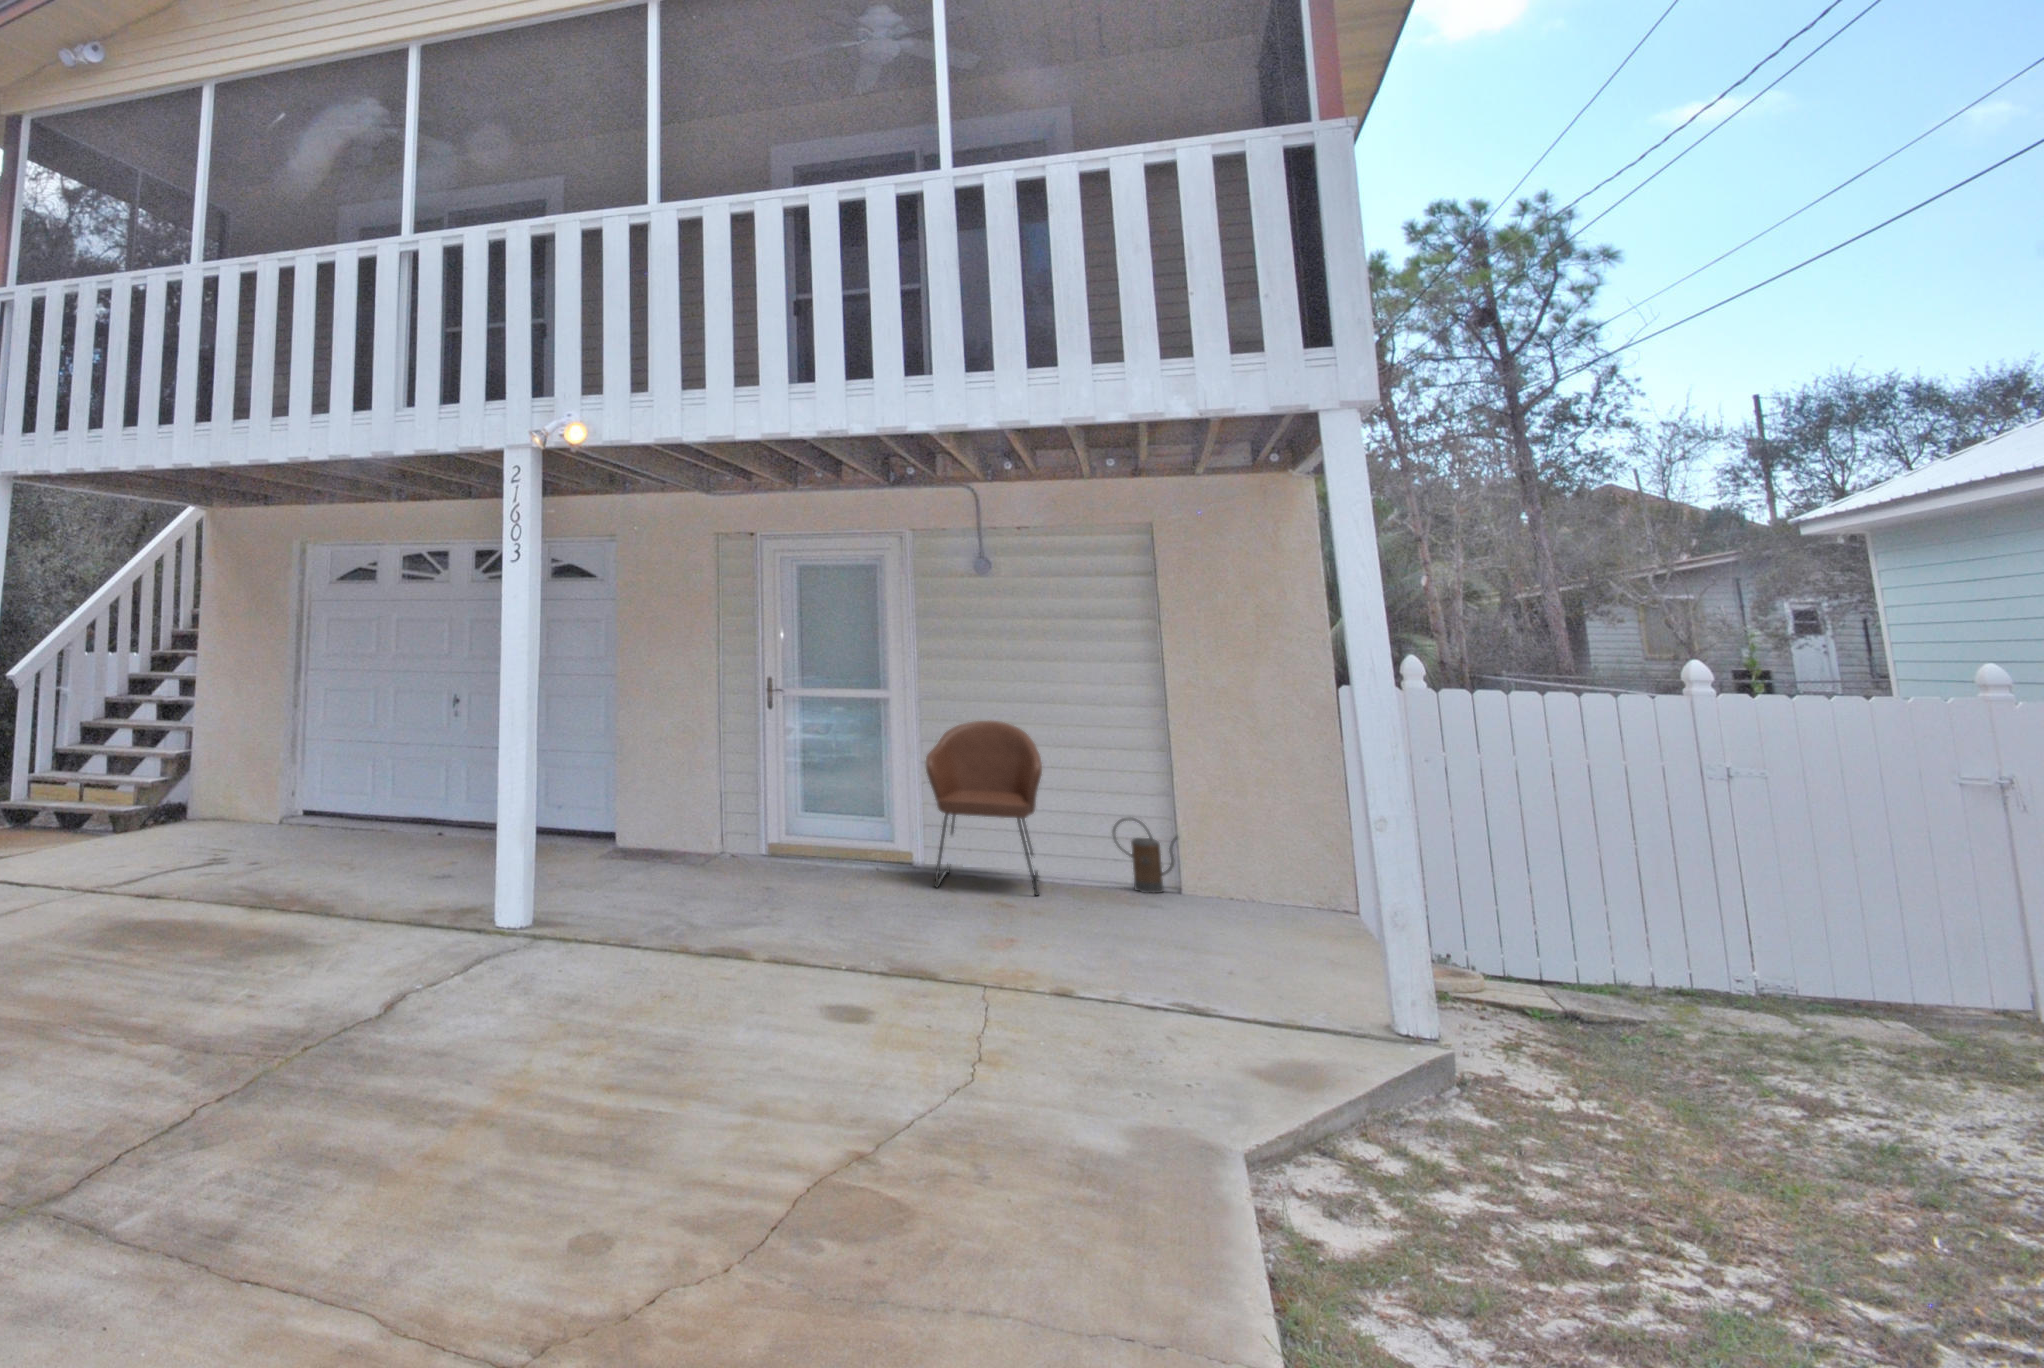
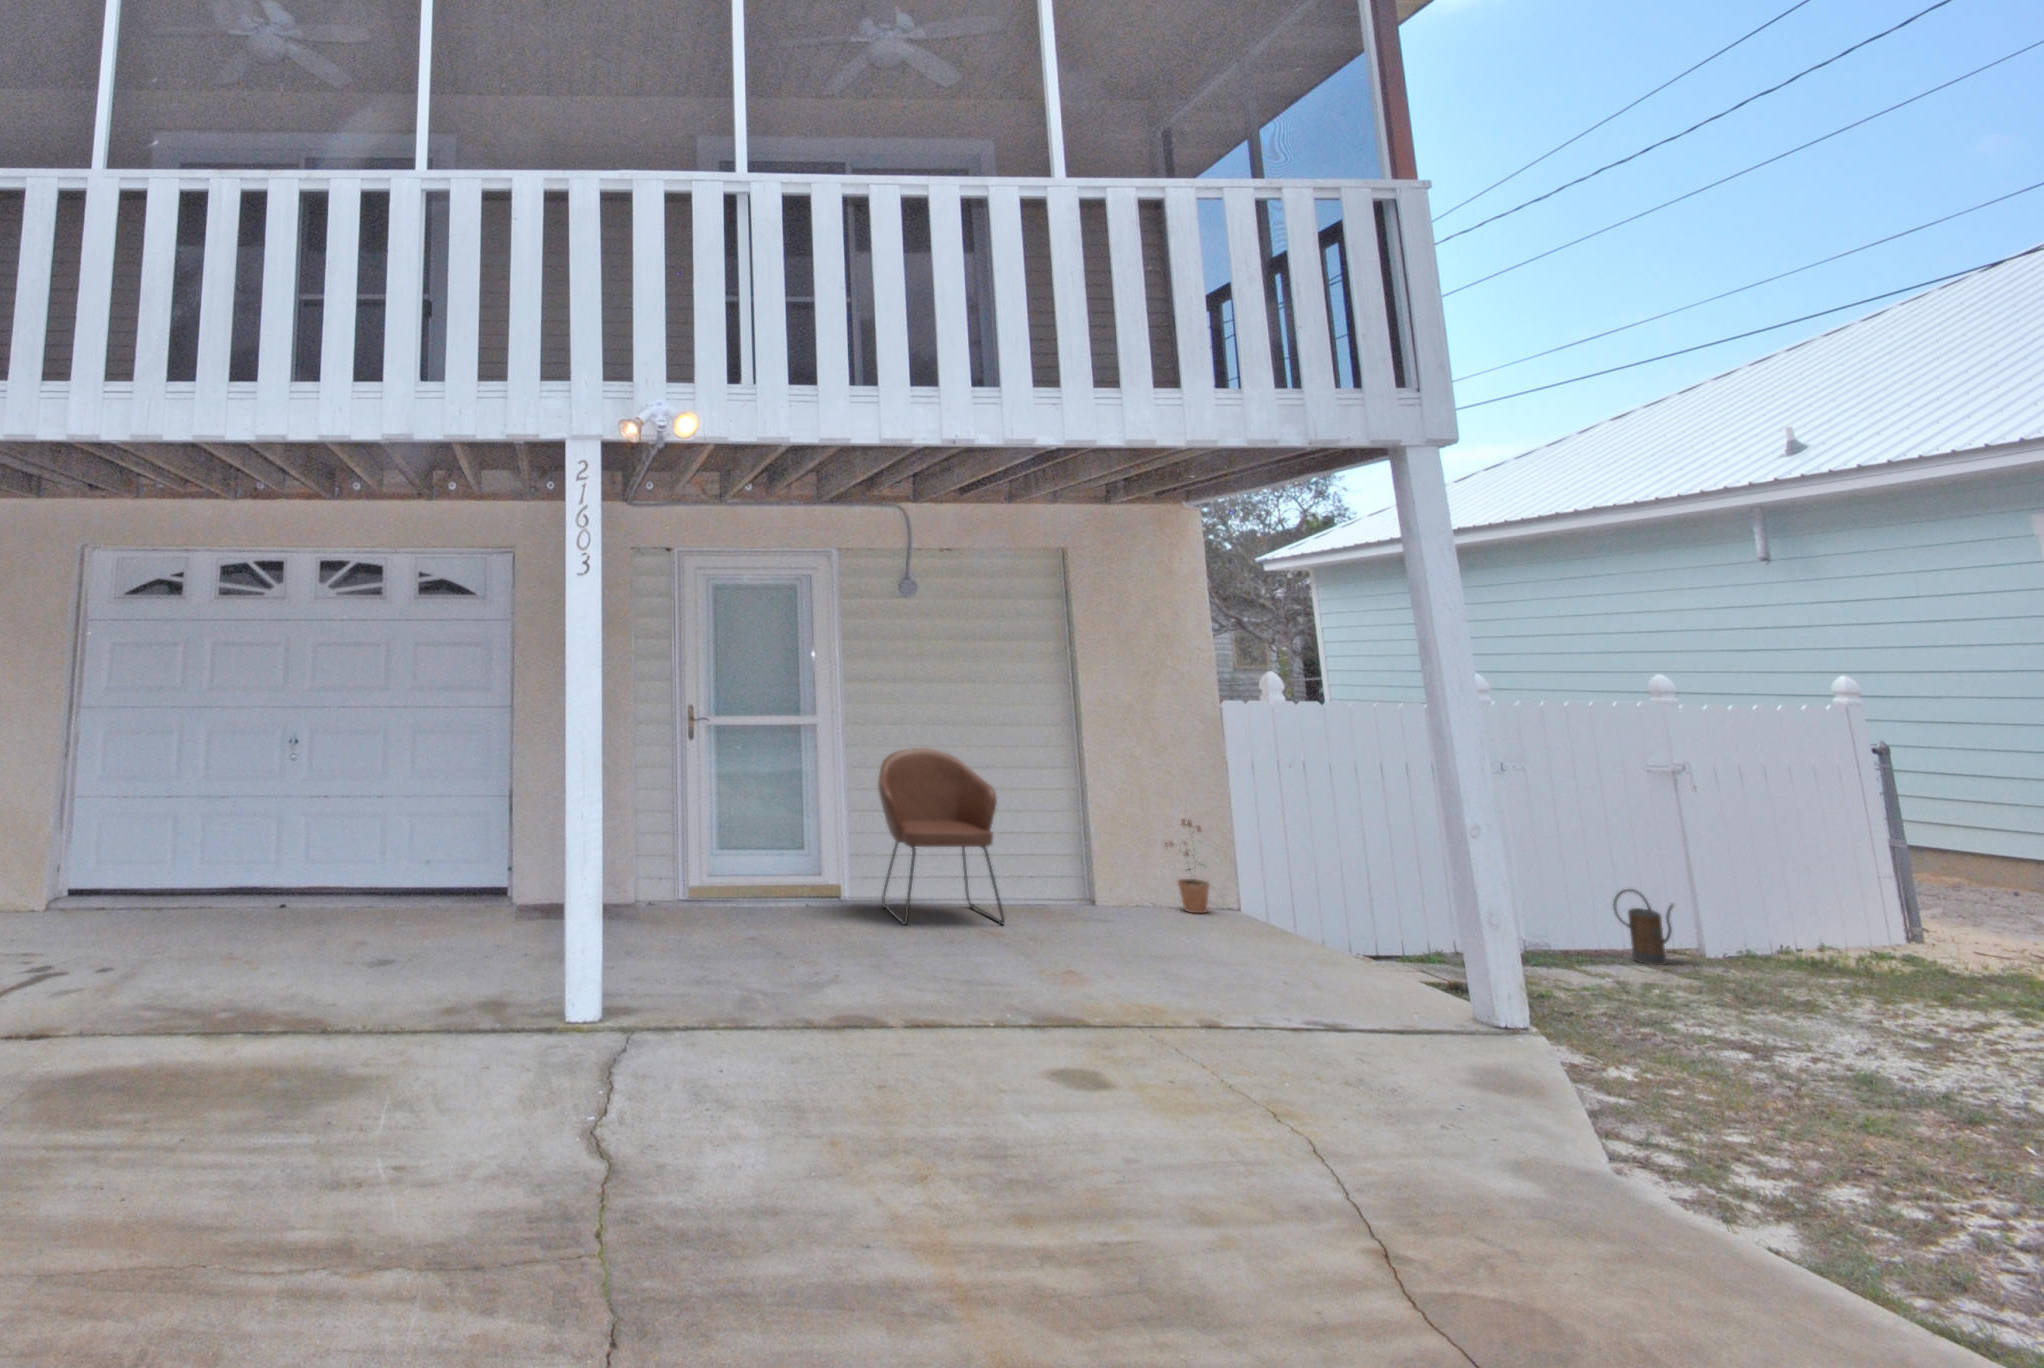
potted plant: none [1256,804,1302,904] -> present [1165,819,1210,913]
watering can: present [1112,818,1177,893] -> present [1613,889,1673,965]

